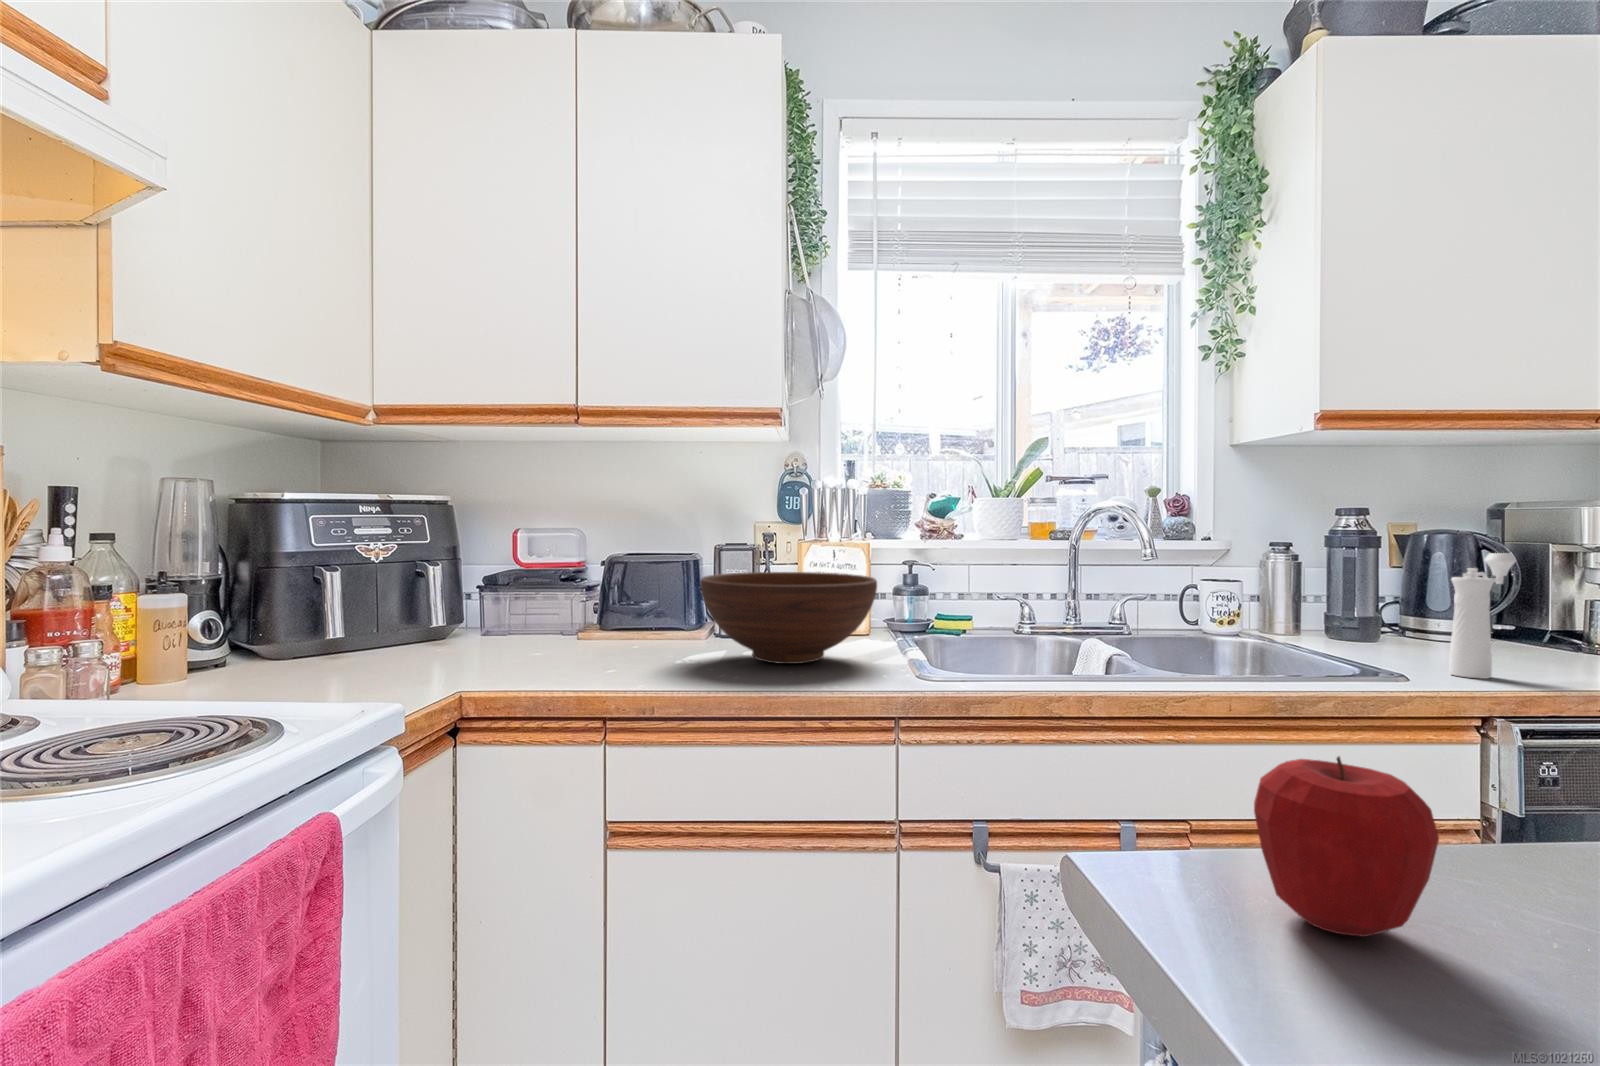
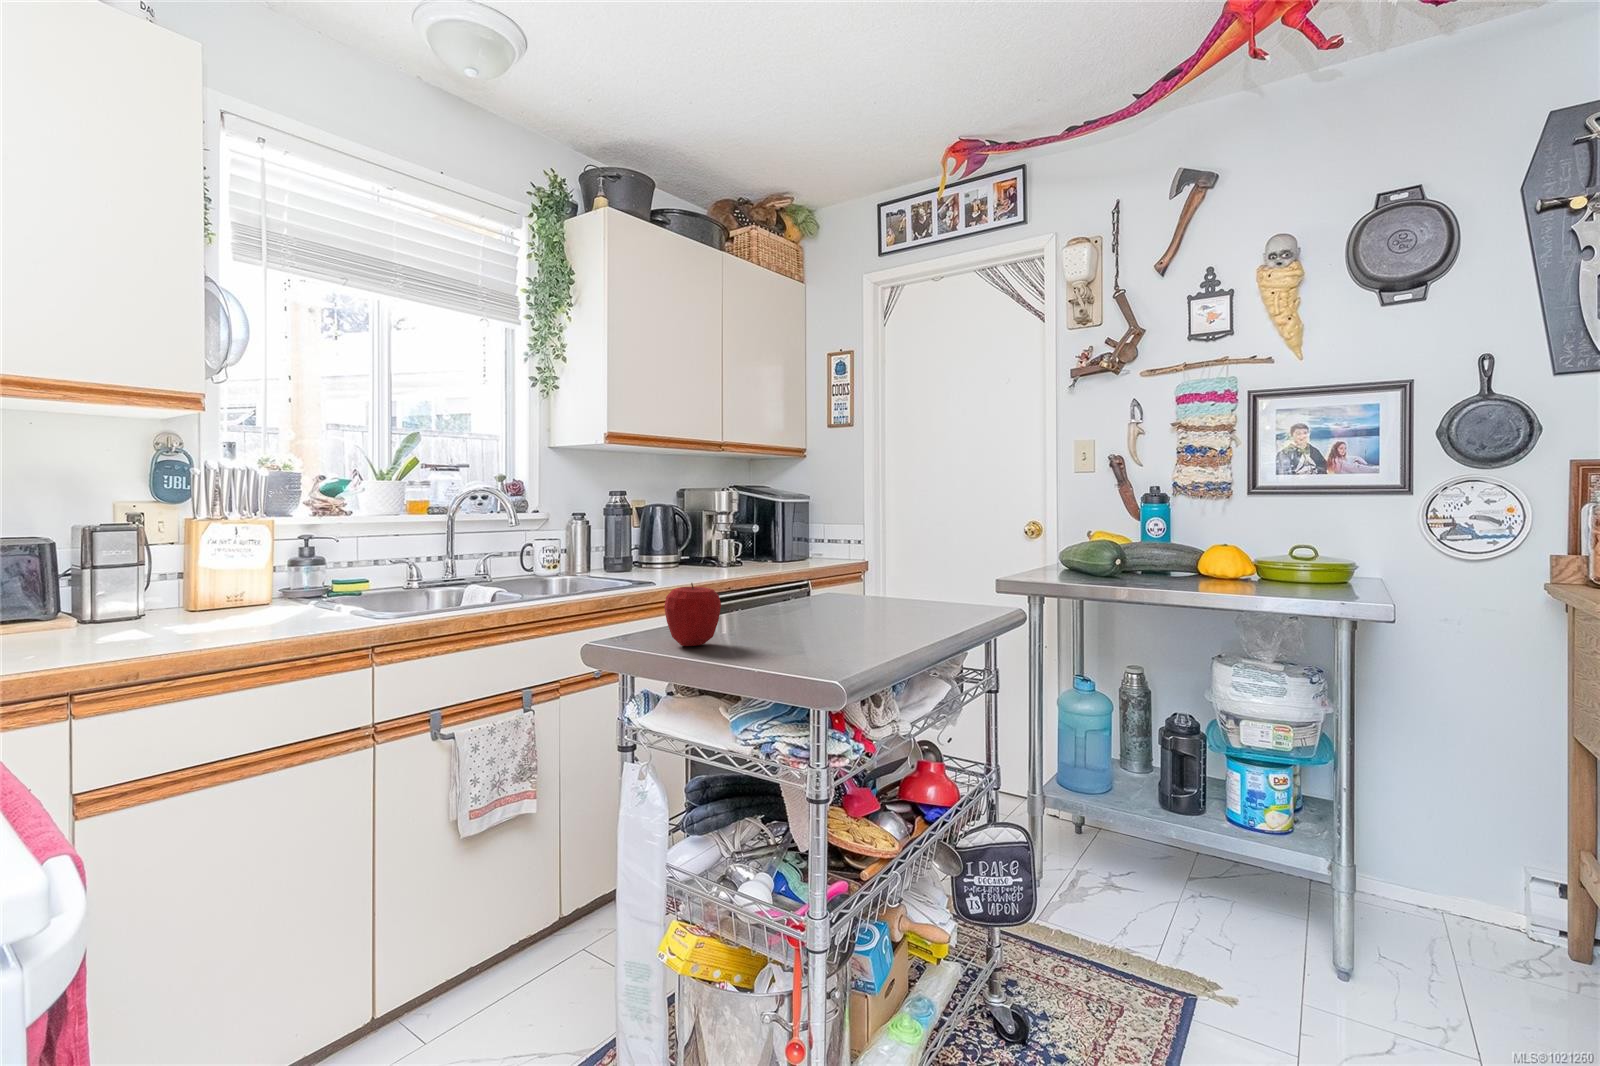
pepper mill: present [1449,553,1516,679] -> none [673,516,697,581]
fruit bowl: present [700,572,877,664] -> none [120,545,322,626]

